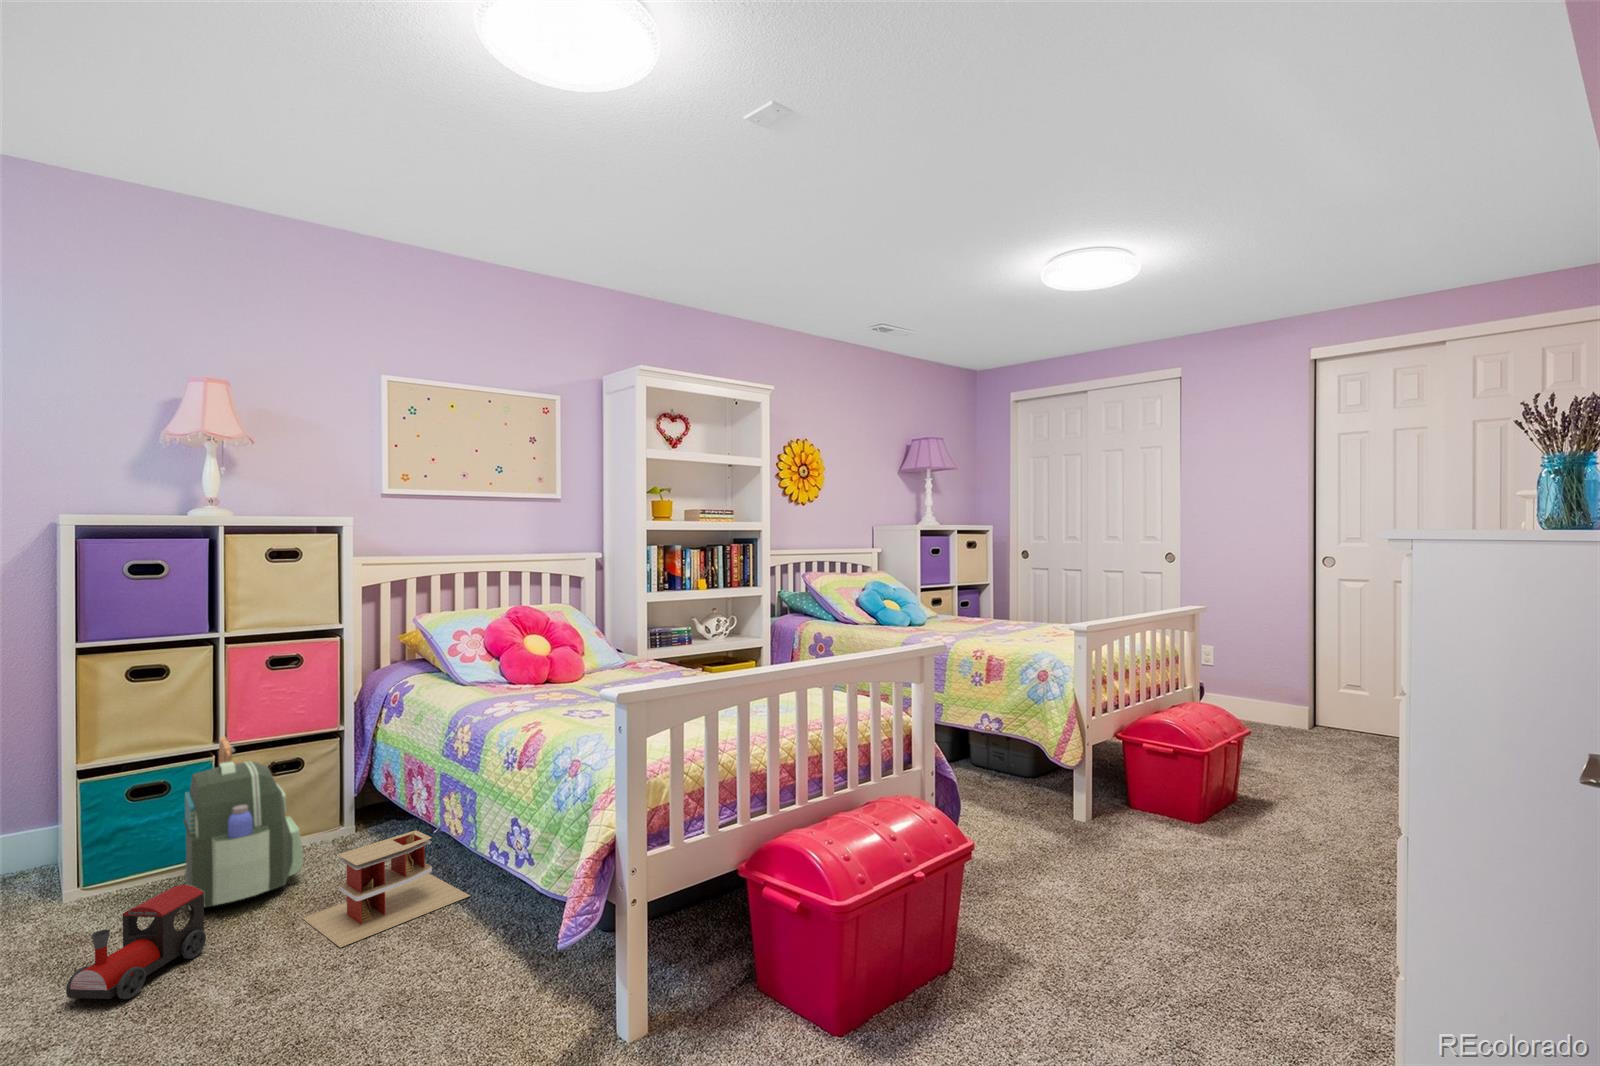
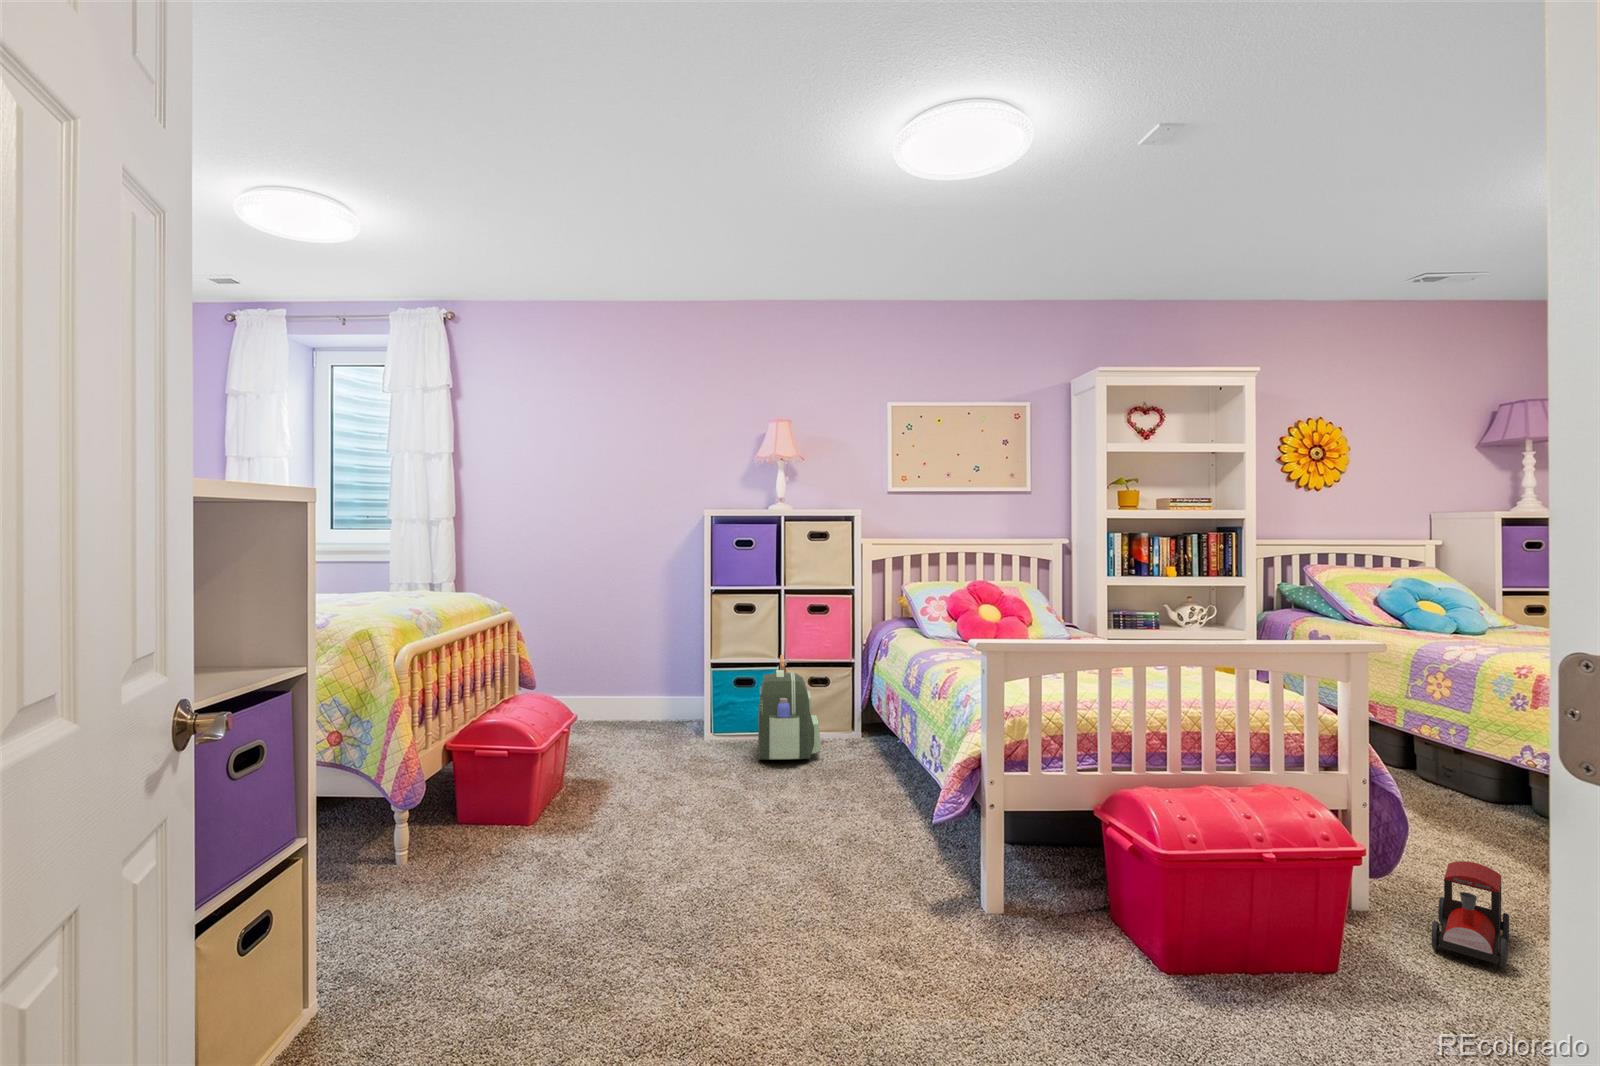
toy house: present [302,831,470,947] -> none [813,737,916,801]
toy train: present [66,885,206,999] -> present [1431,861,1509,968]

